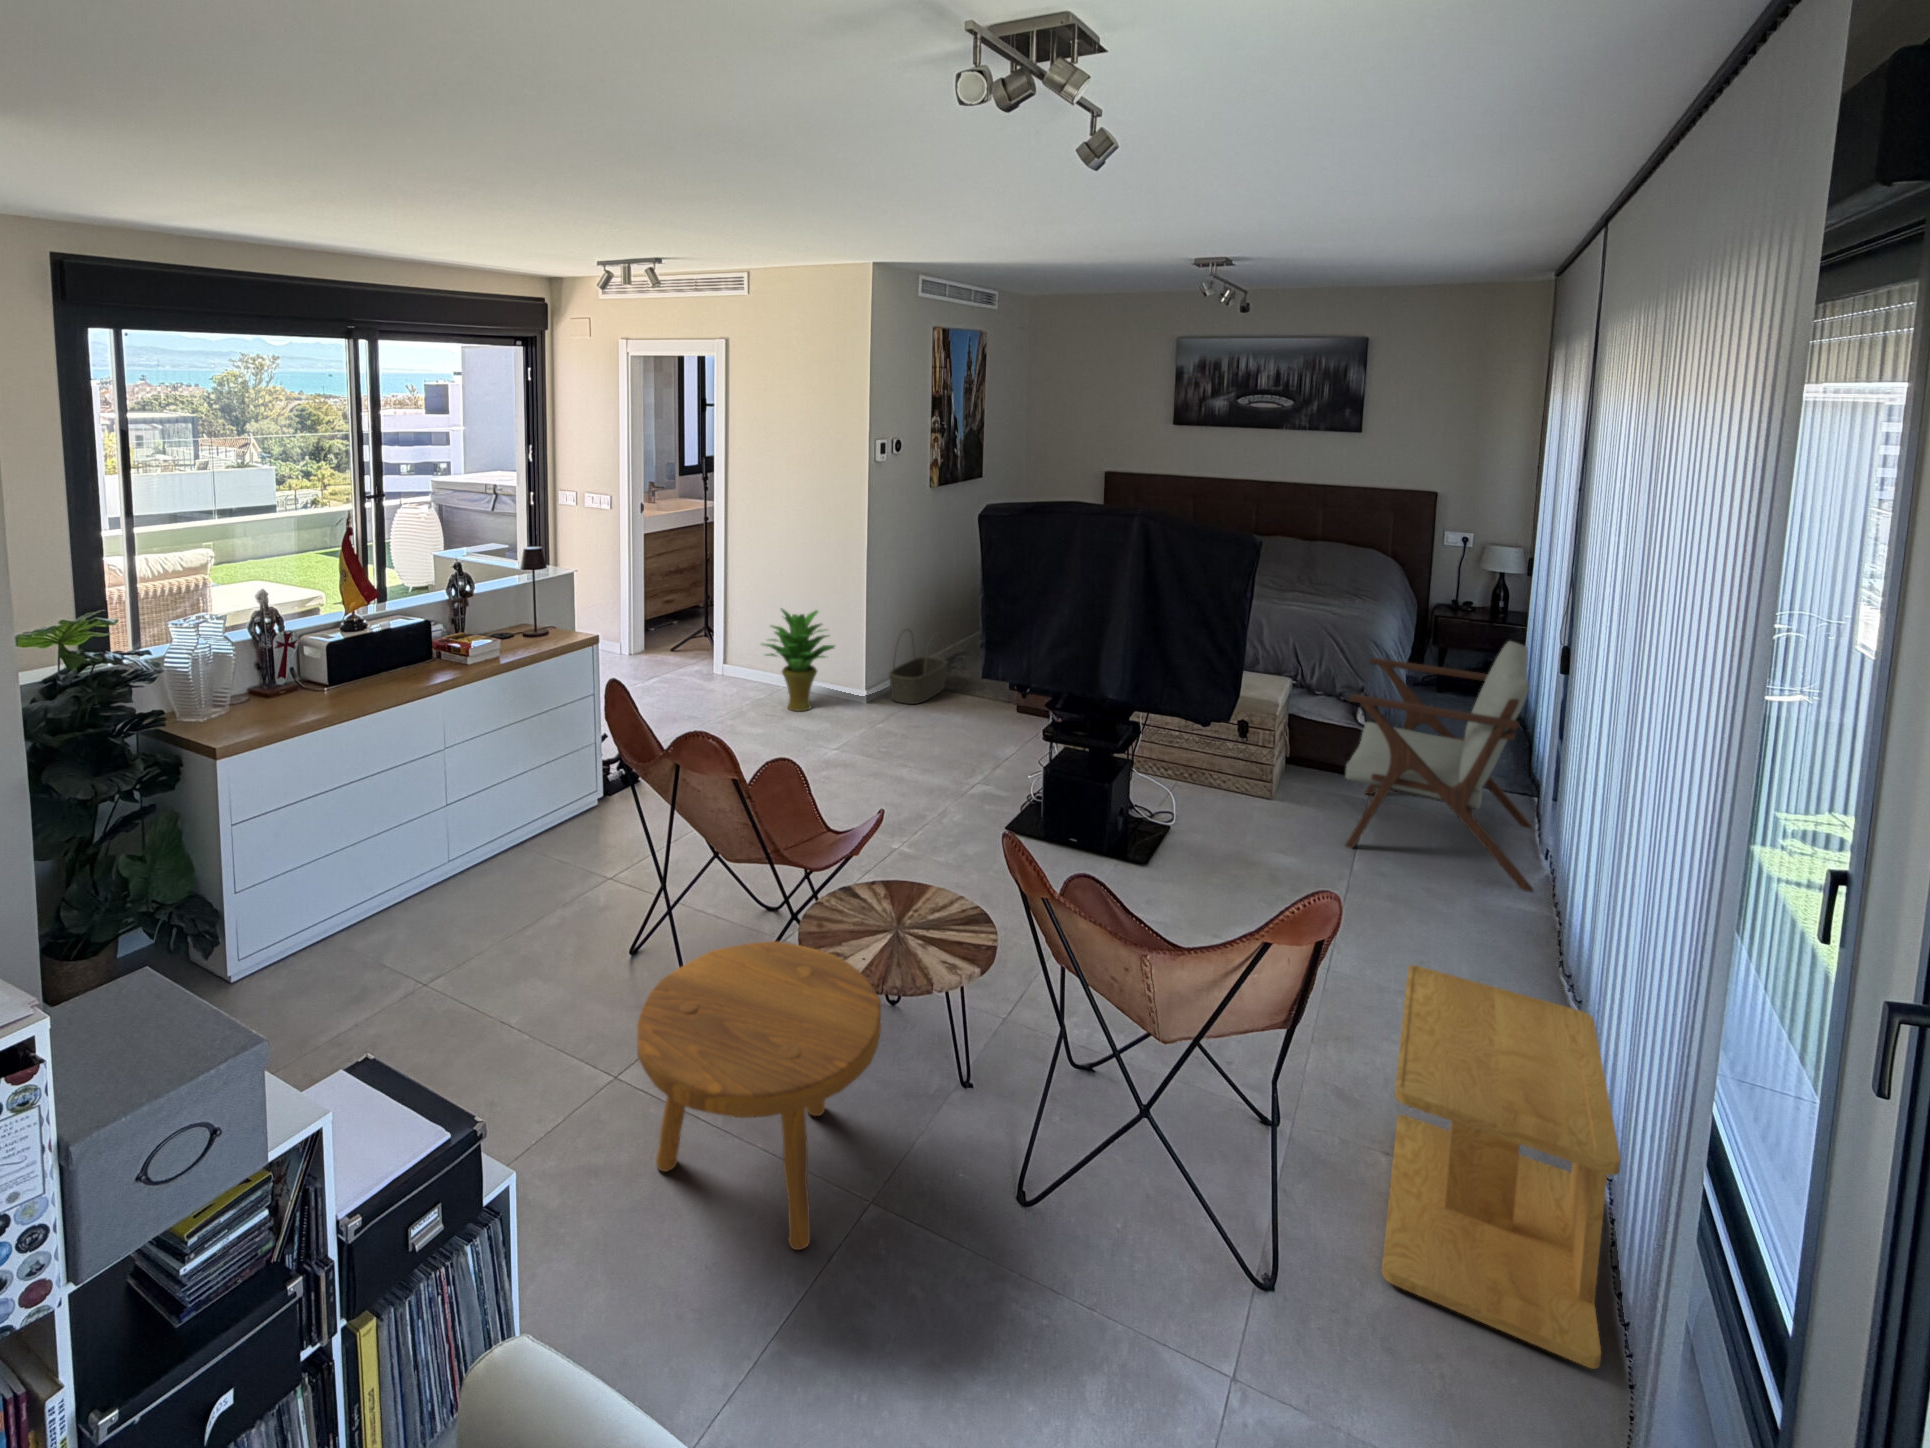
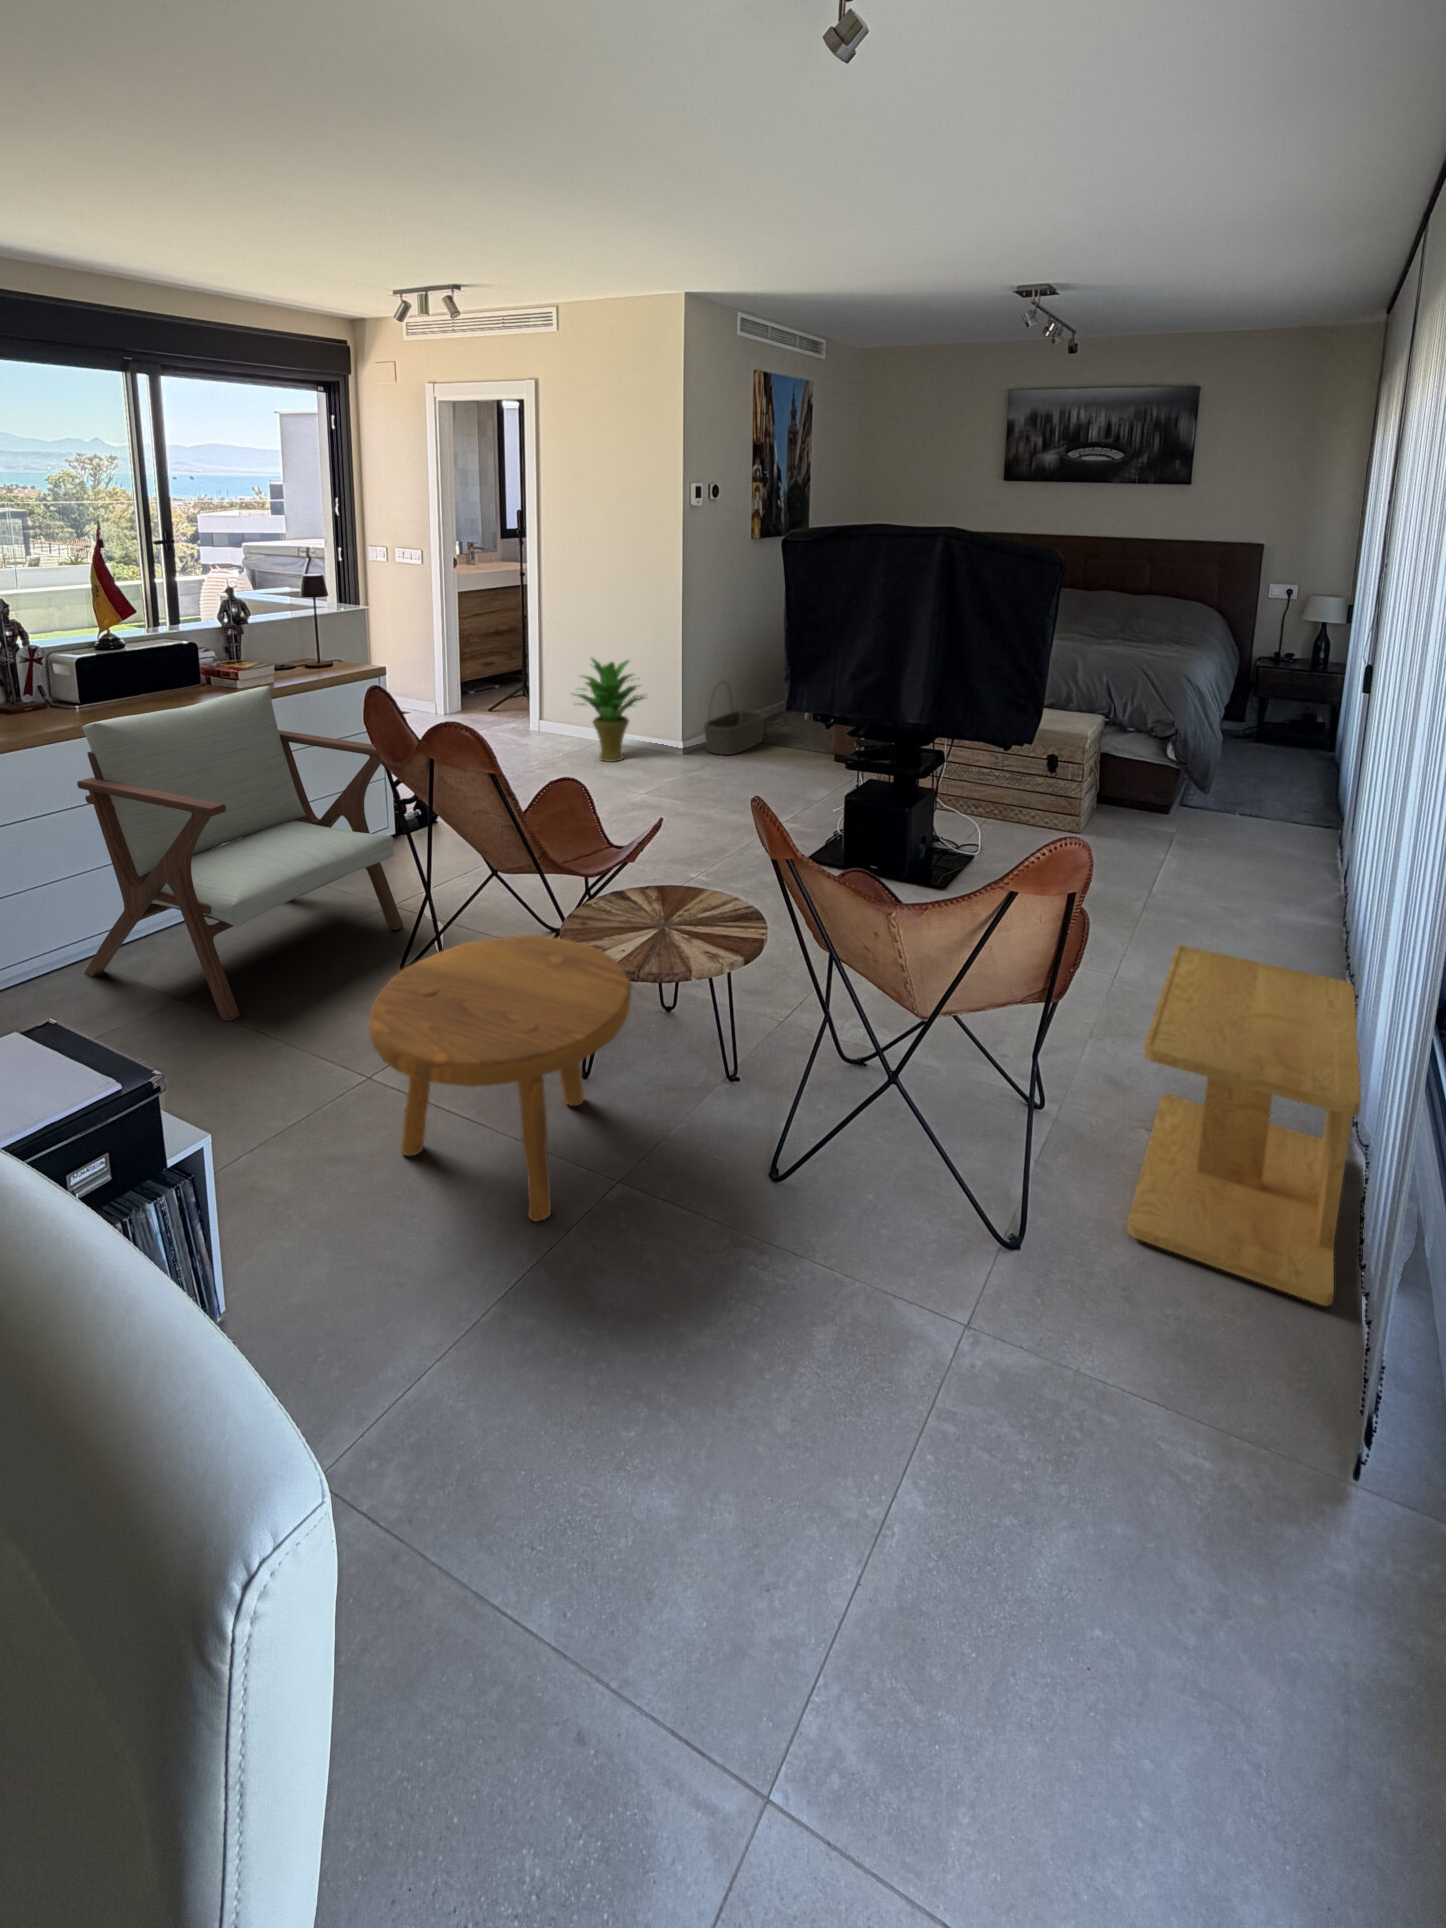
lounge chair: present [1345,641,1534,892] -> present [77,686,403,1021]

